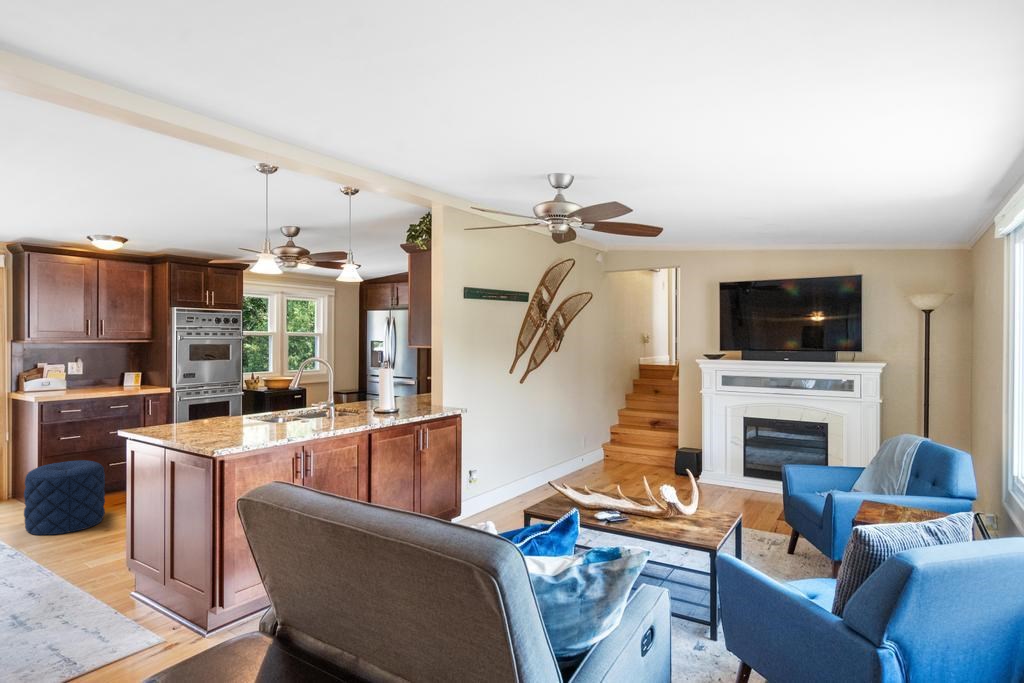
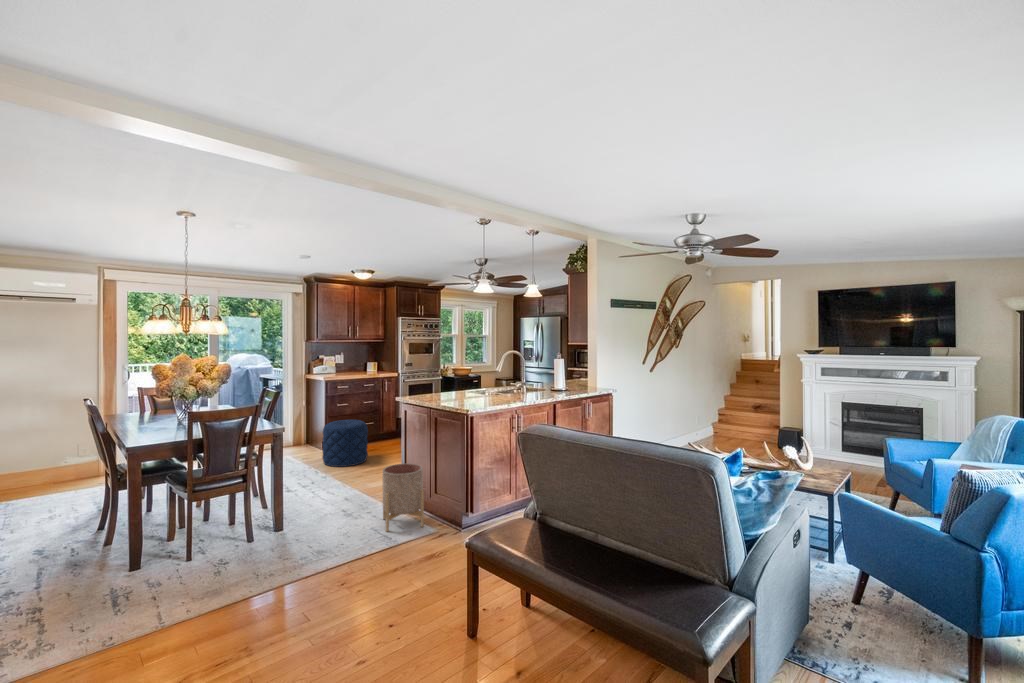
planter: none [77,535,151,649] -> present [383,464,424,532]

